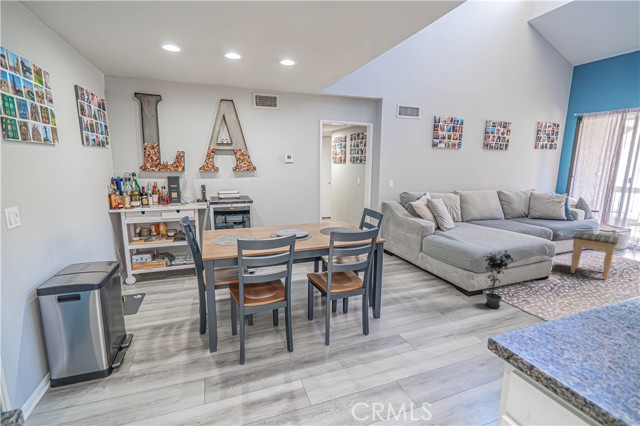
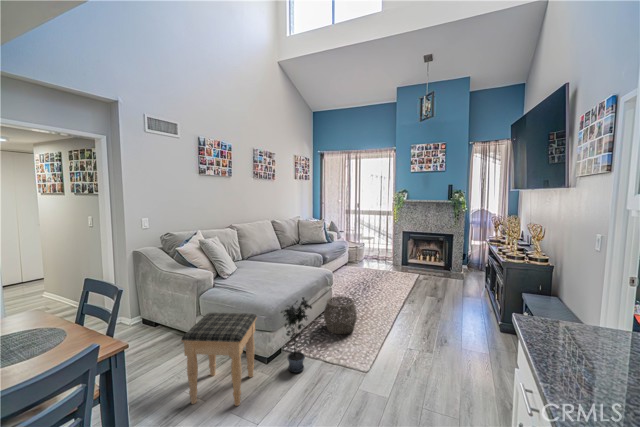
footstool: present [571,232,618,280] -> present [181,313,257,406]
woven basket: none [533,265,575,301] -> present [324,296,357,334]

